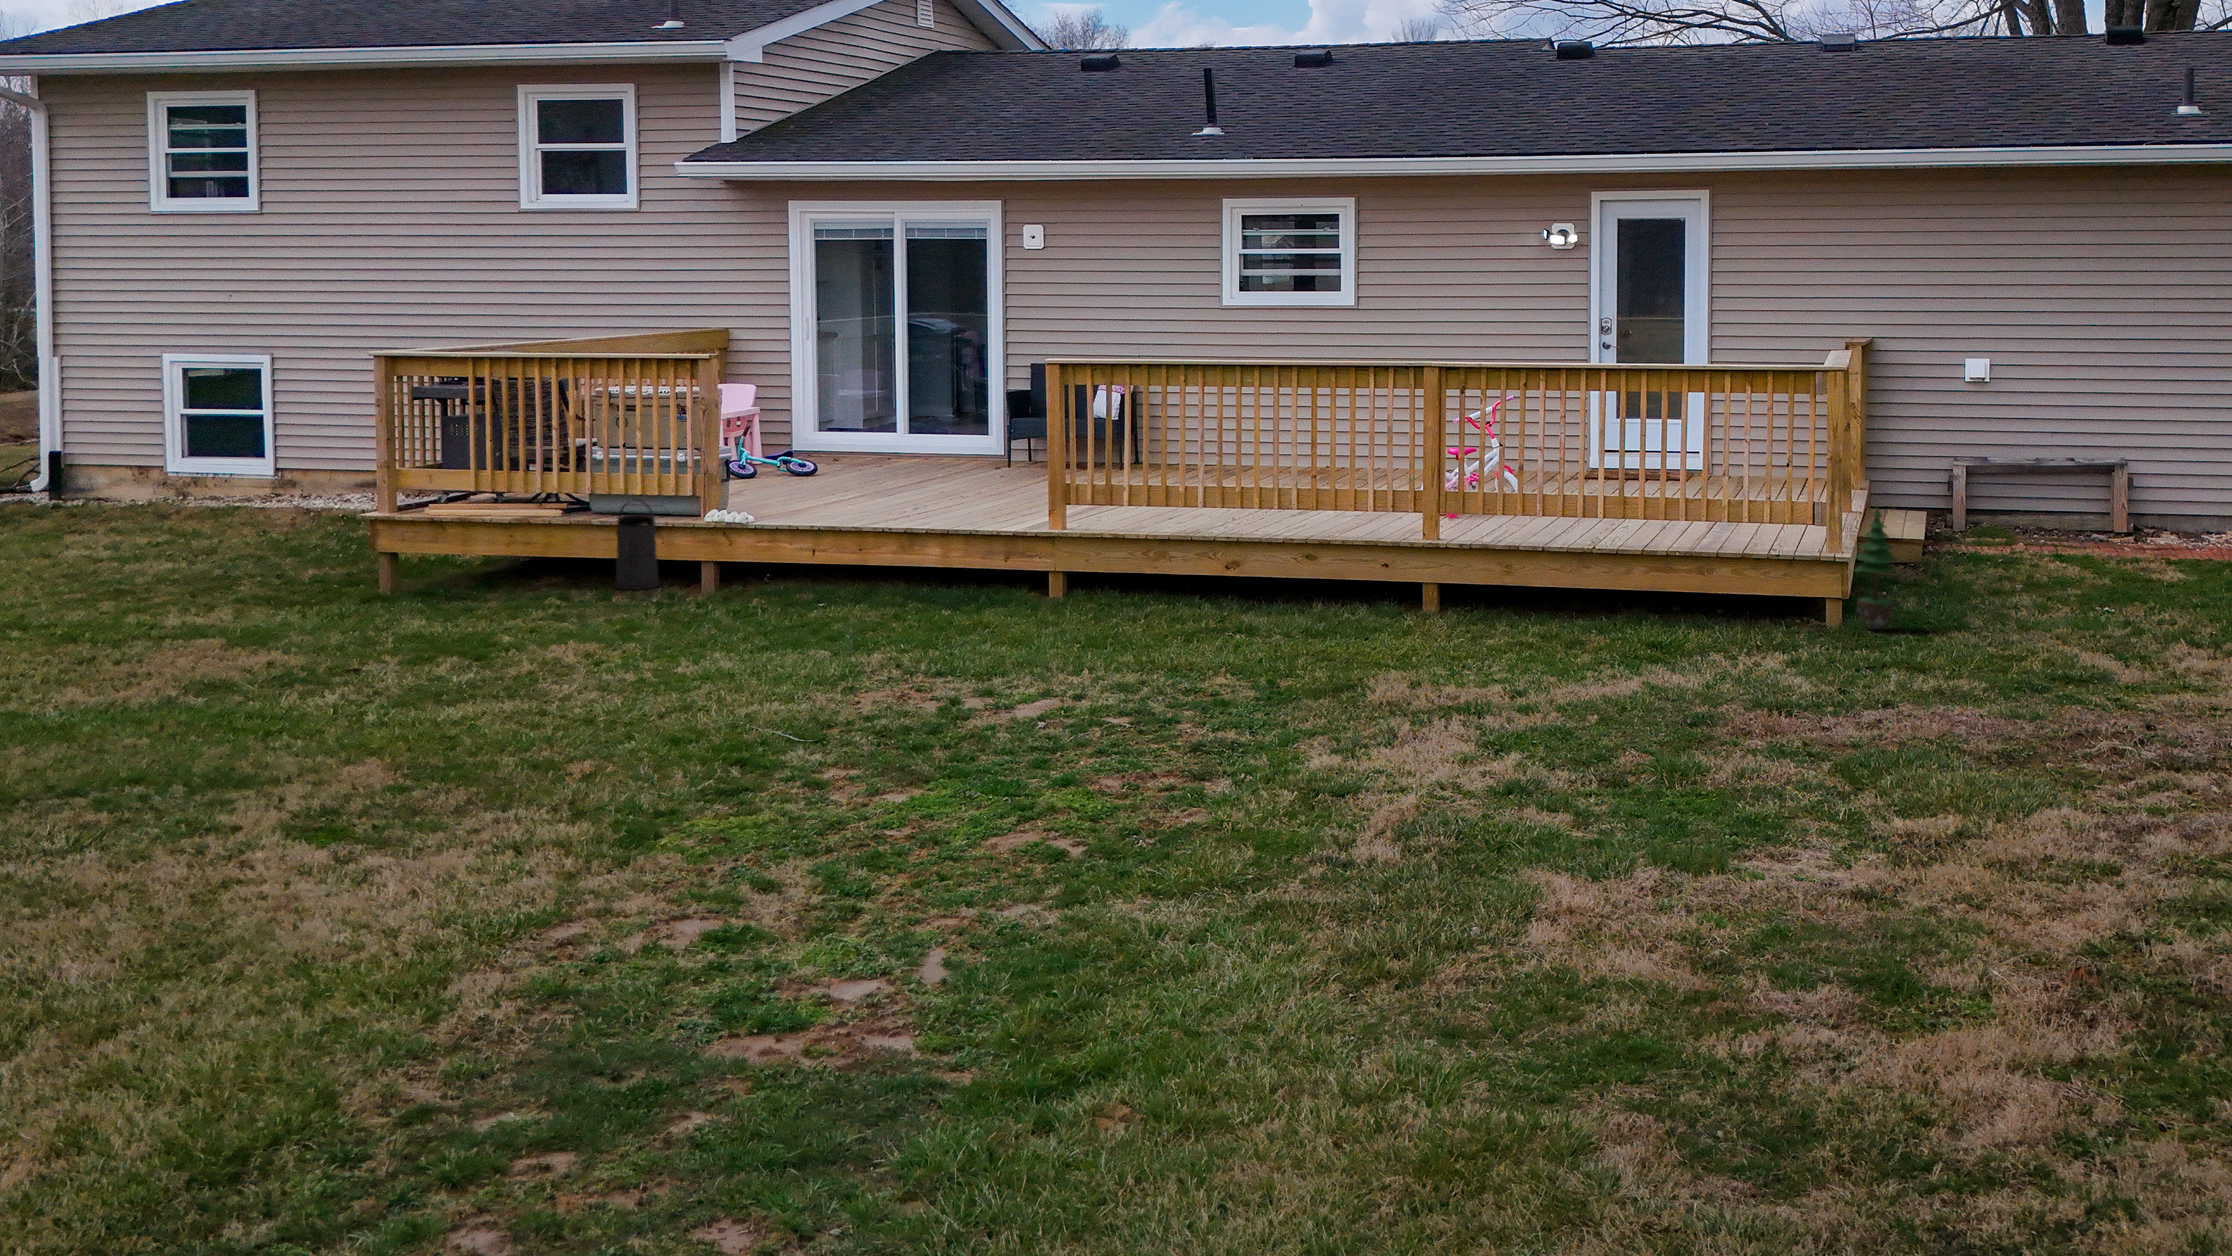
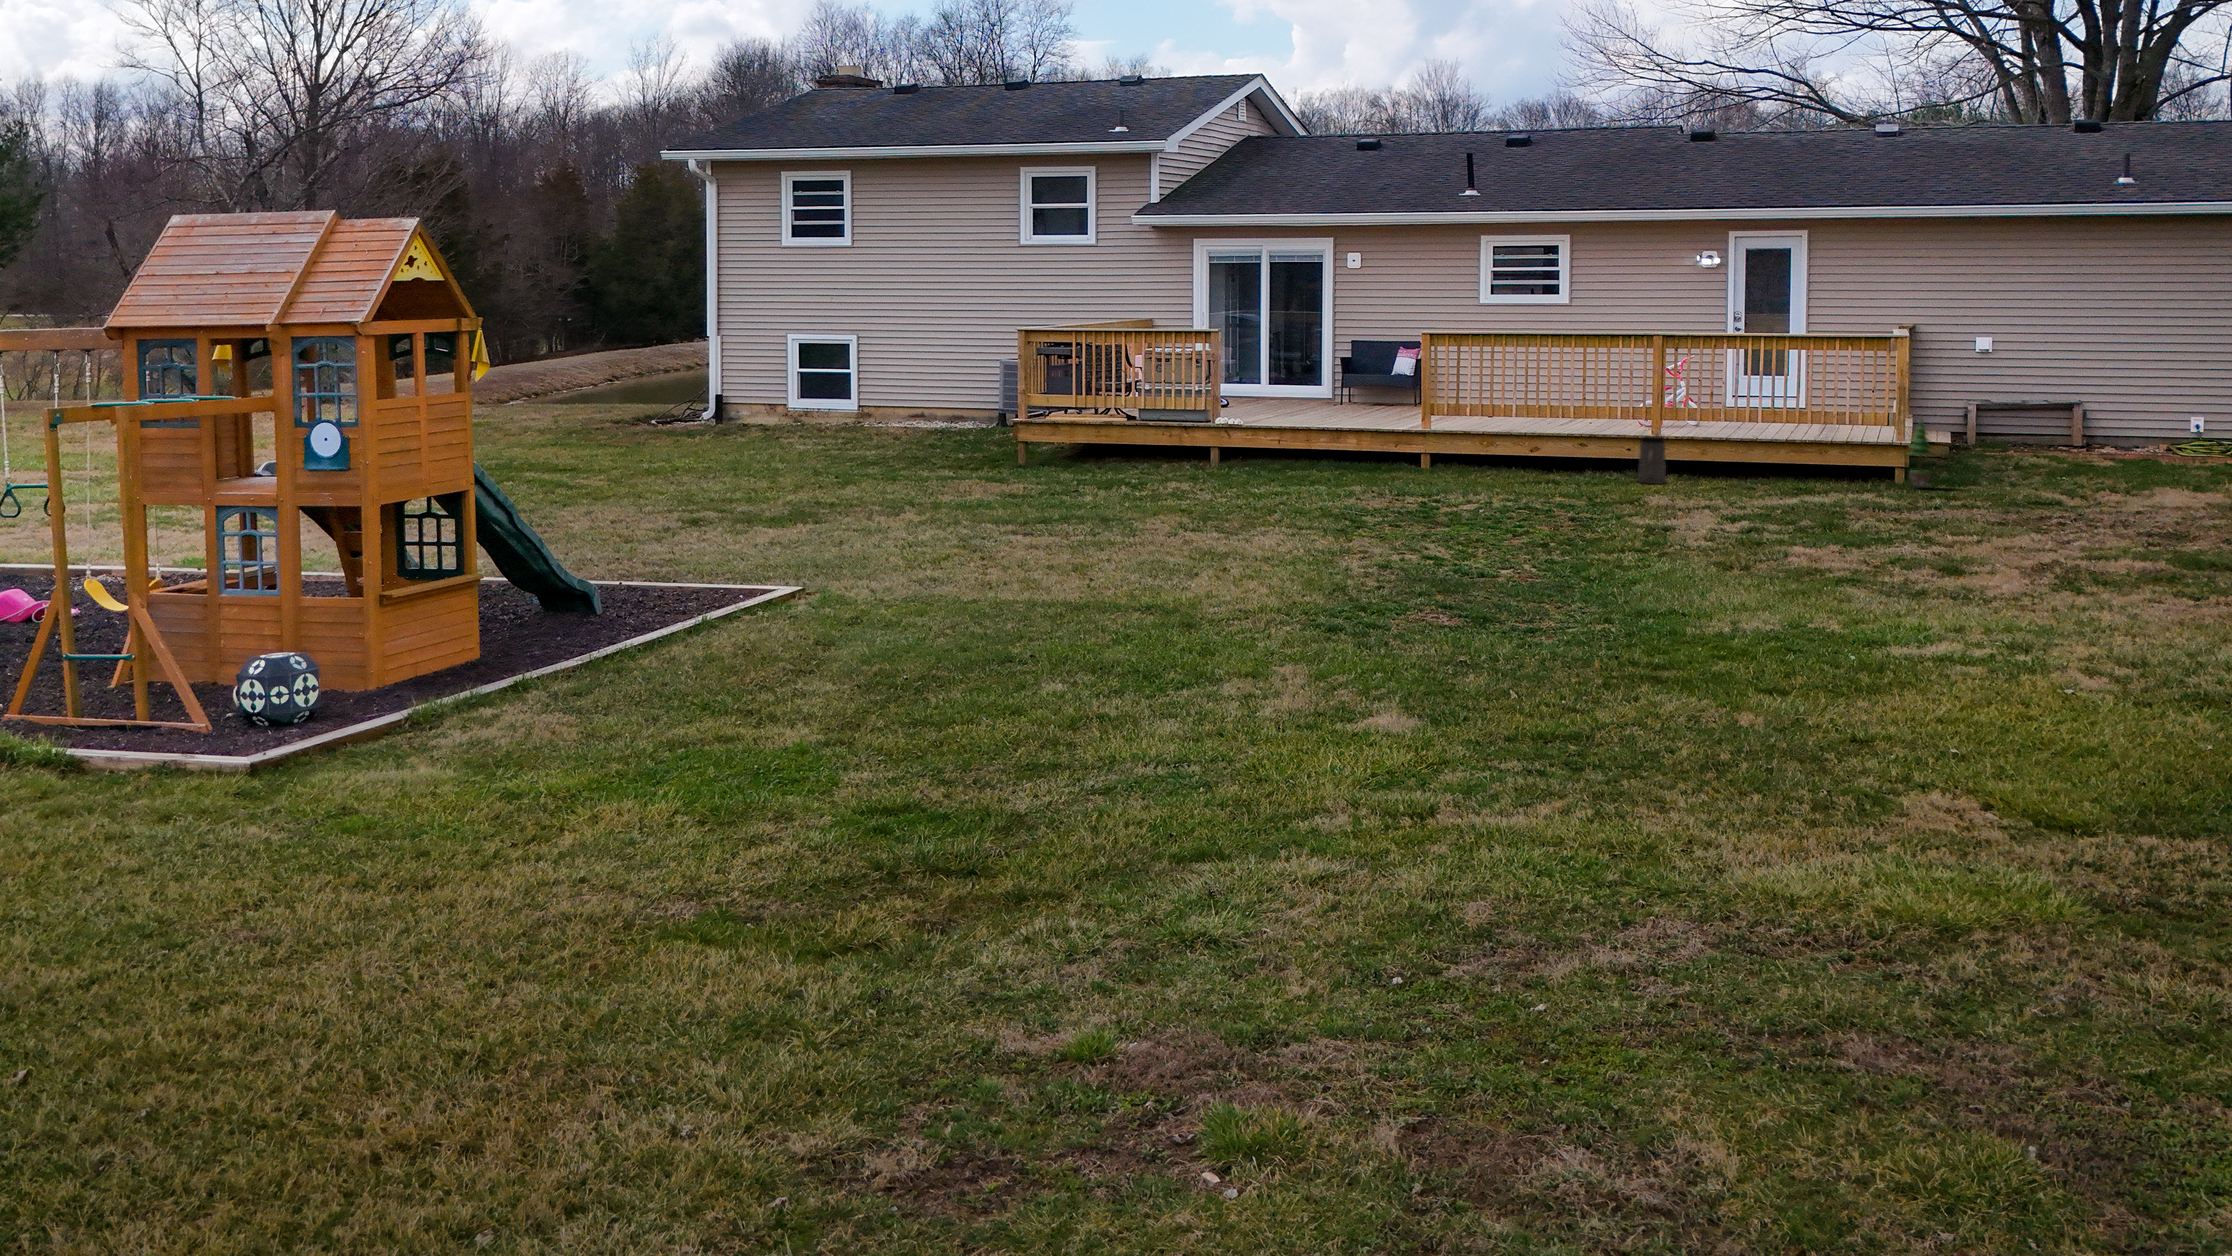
watering can: present [614,500,660,590] -> present [1637,428,1667,484]

